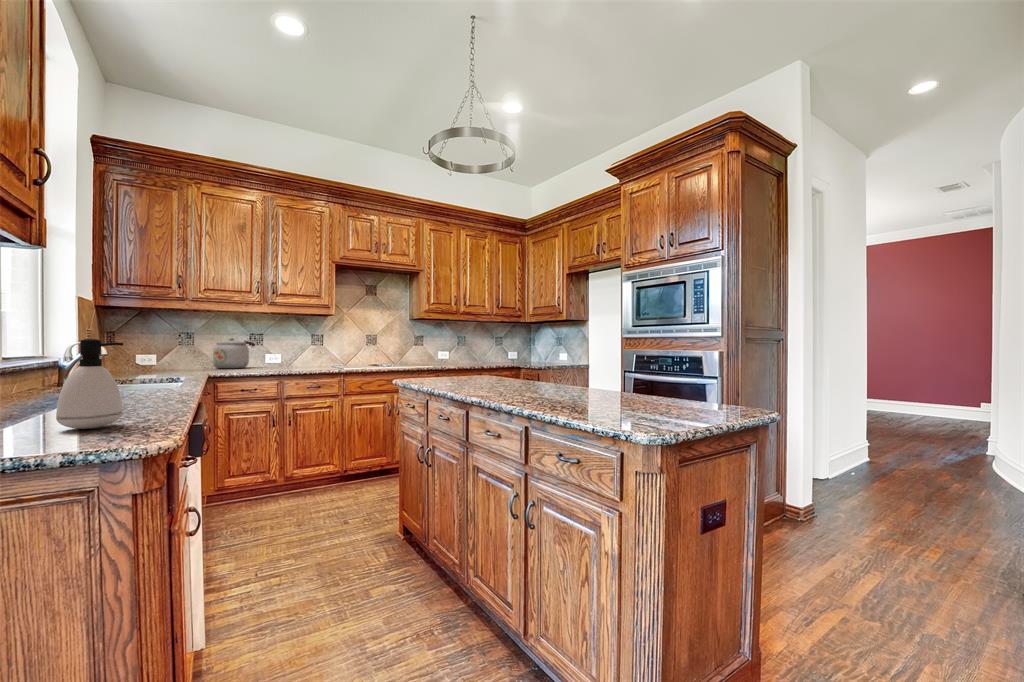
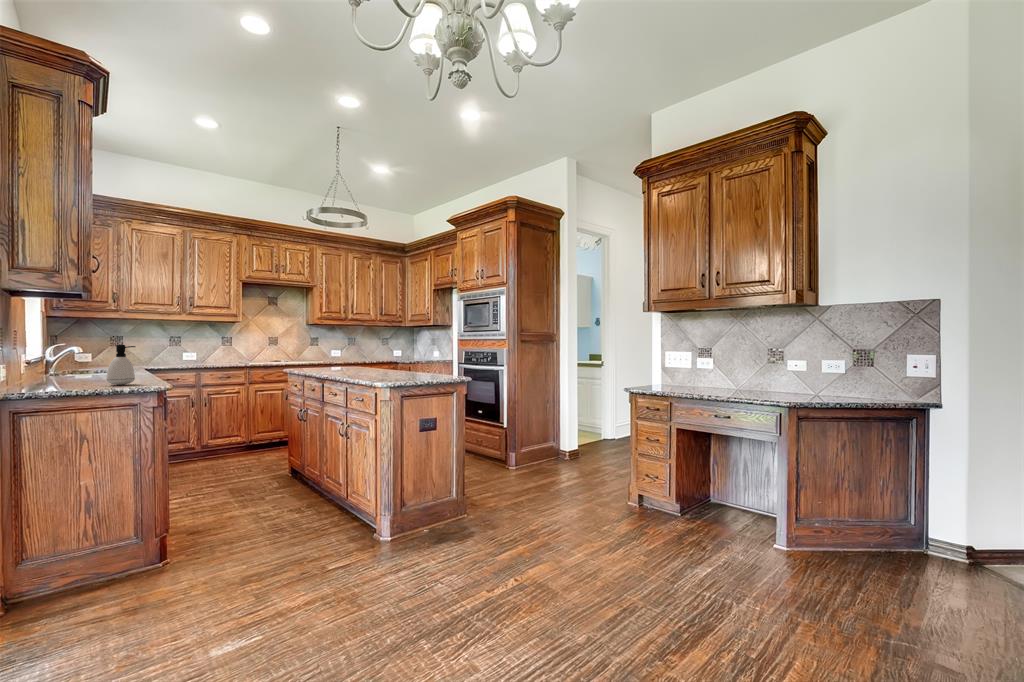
kettle: present [212,338,255,369] -> none [135,340,174,364]

